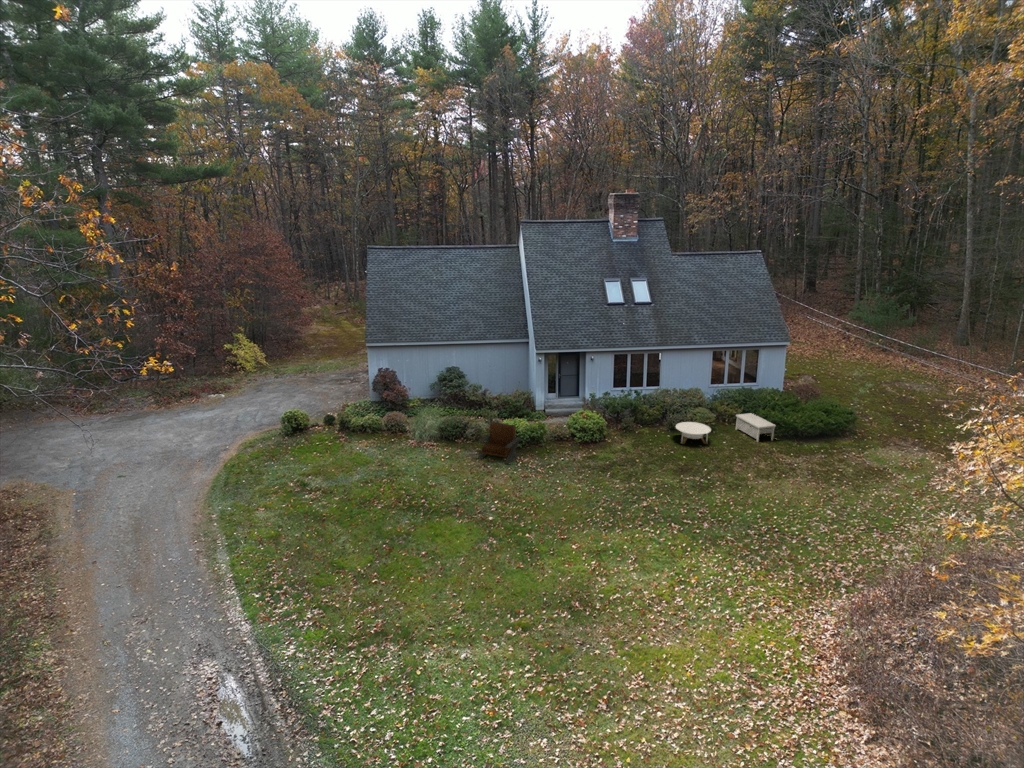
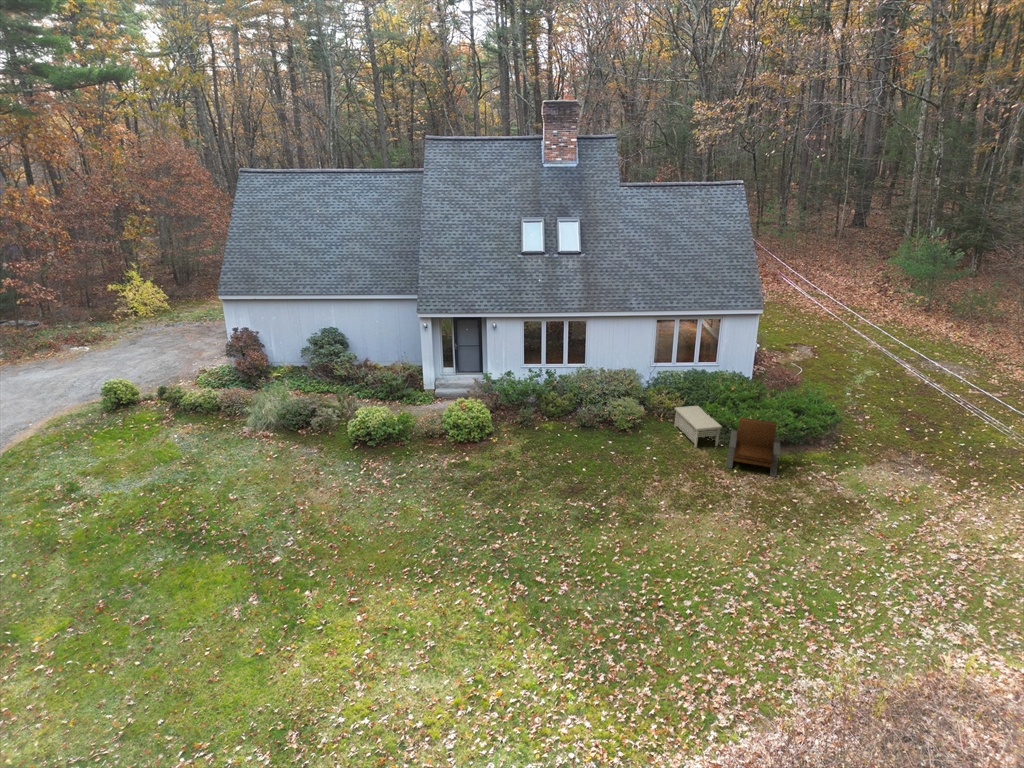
lounge chair: present [478,422,521,464] -> present [726,417,780,477]
round table: present [676,422,711,444] -> none [586,416,632,448]

